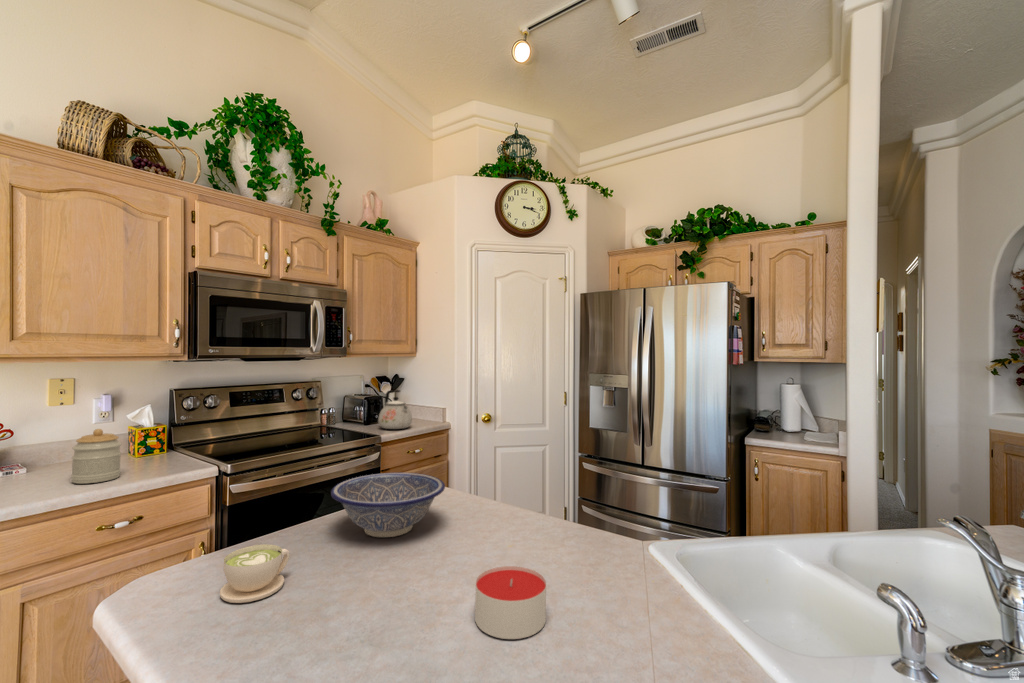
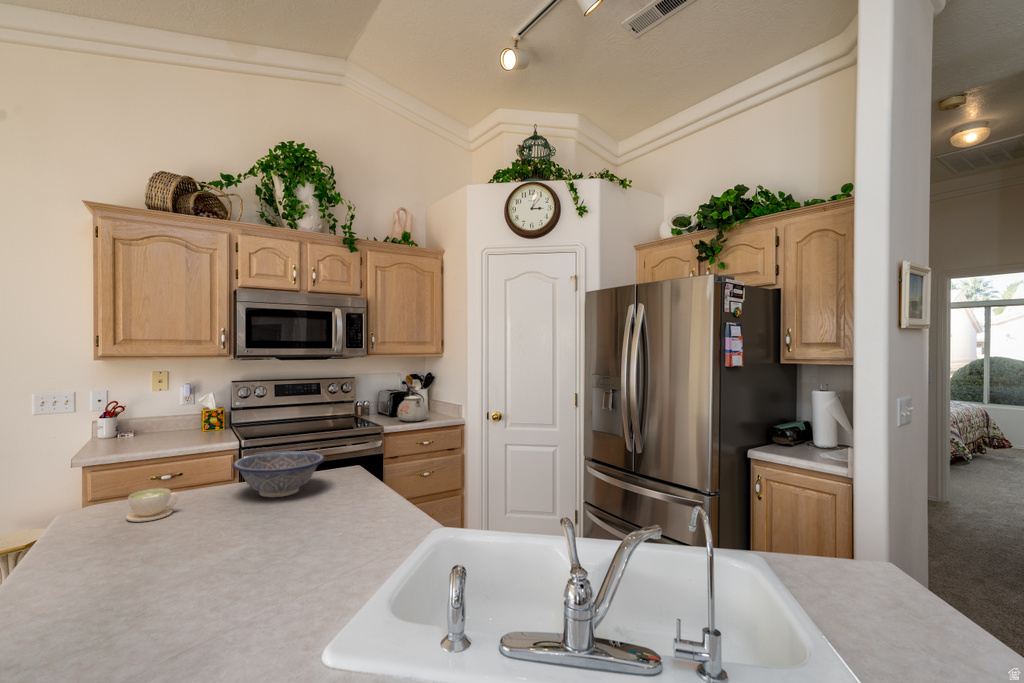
jar: present [71,429,121,484] -> none [146,409,179,447]
candle: present [475,566,546,639] -> none [229,517,287,562]

